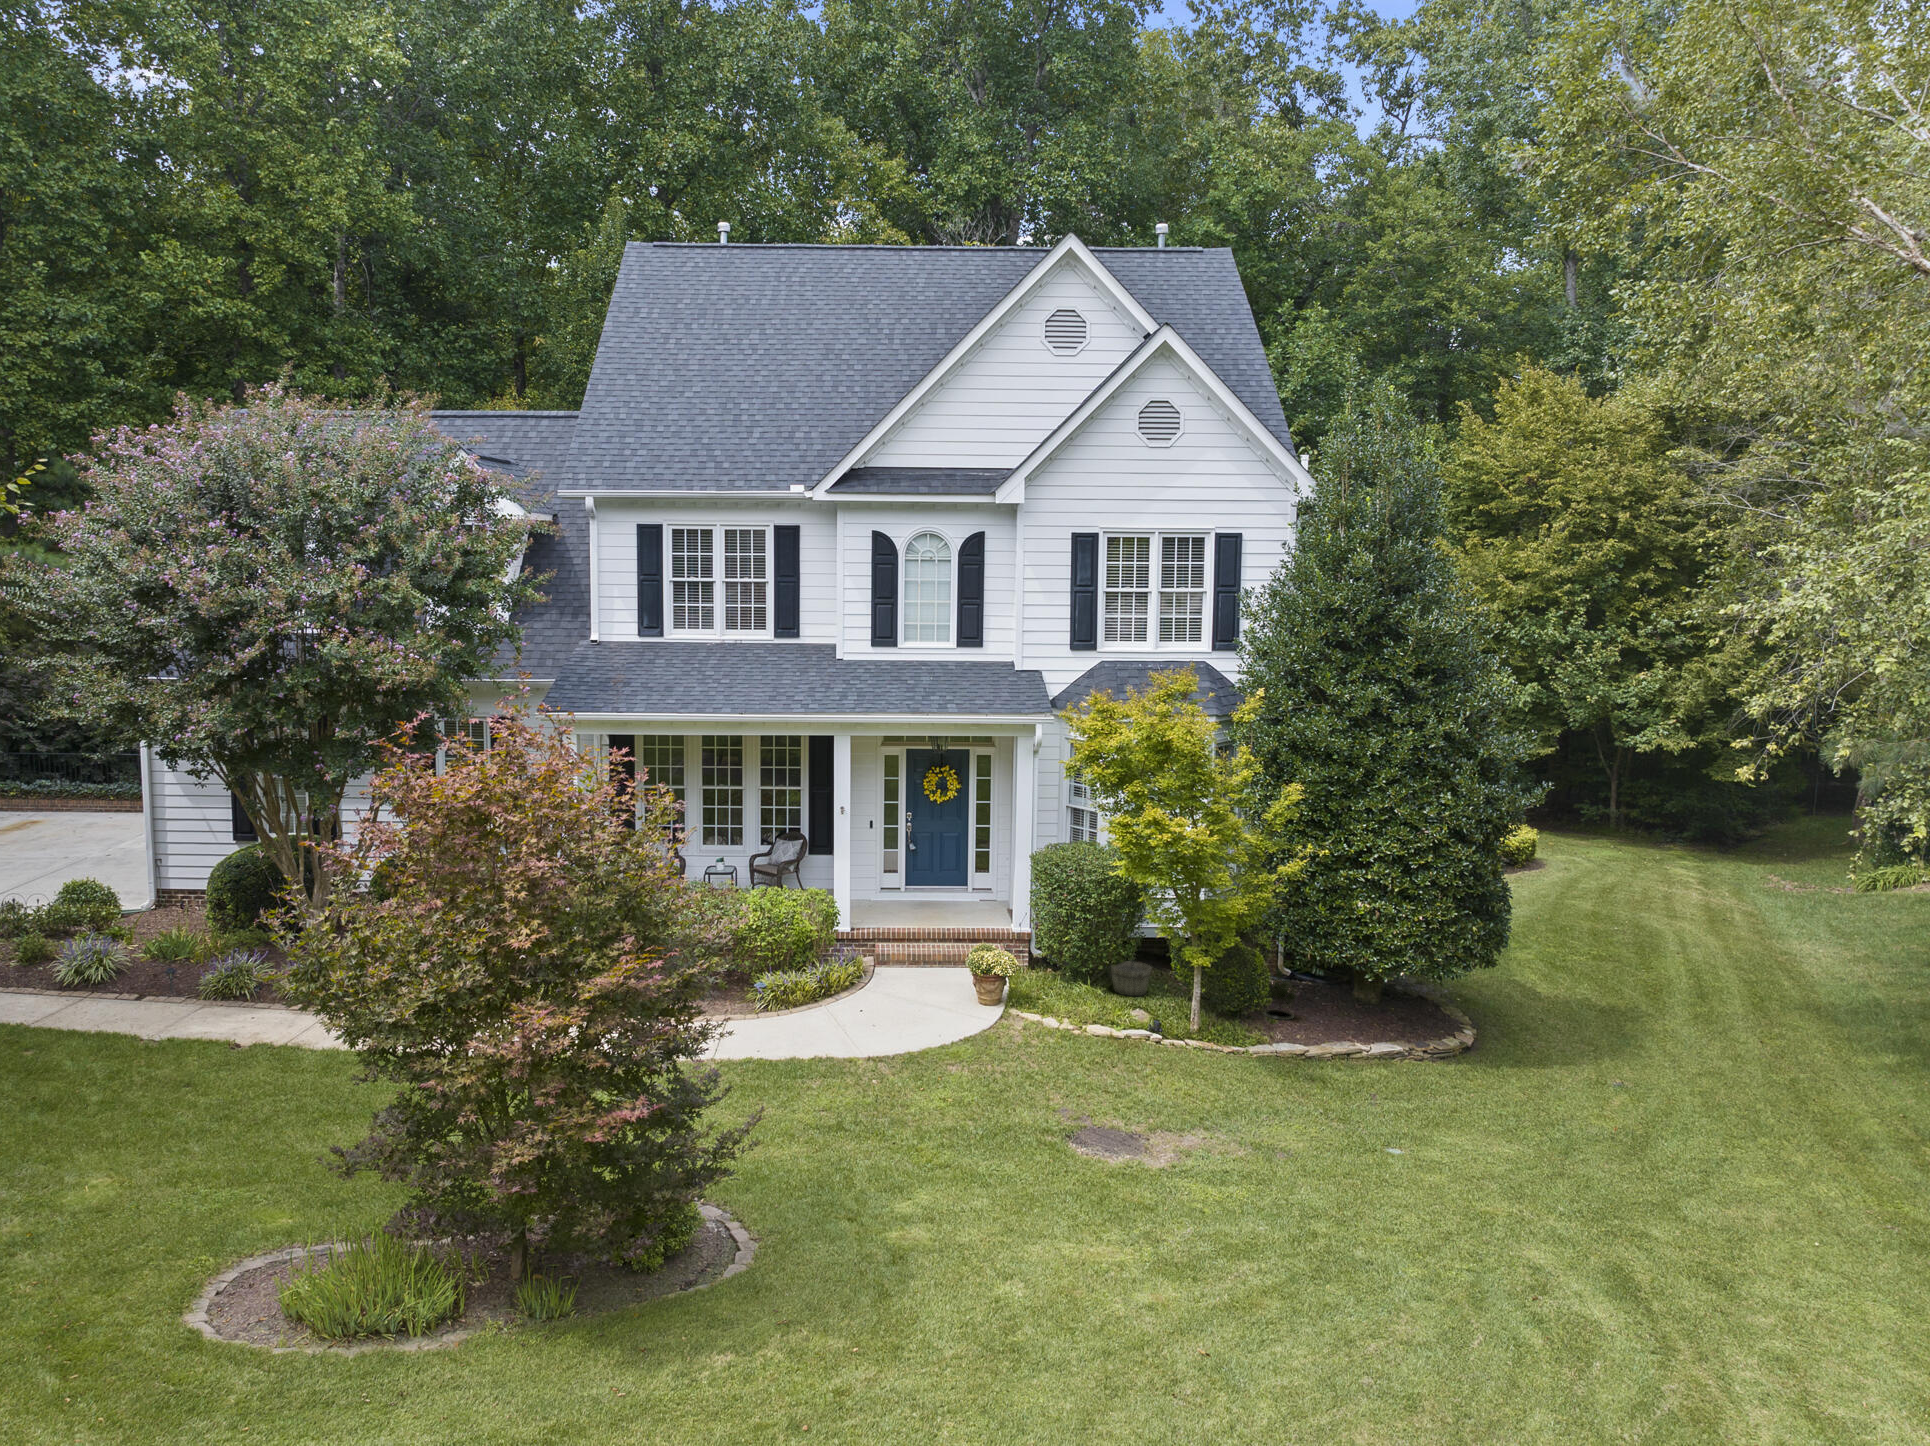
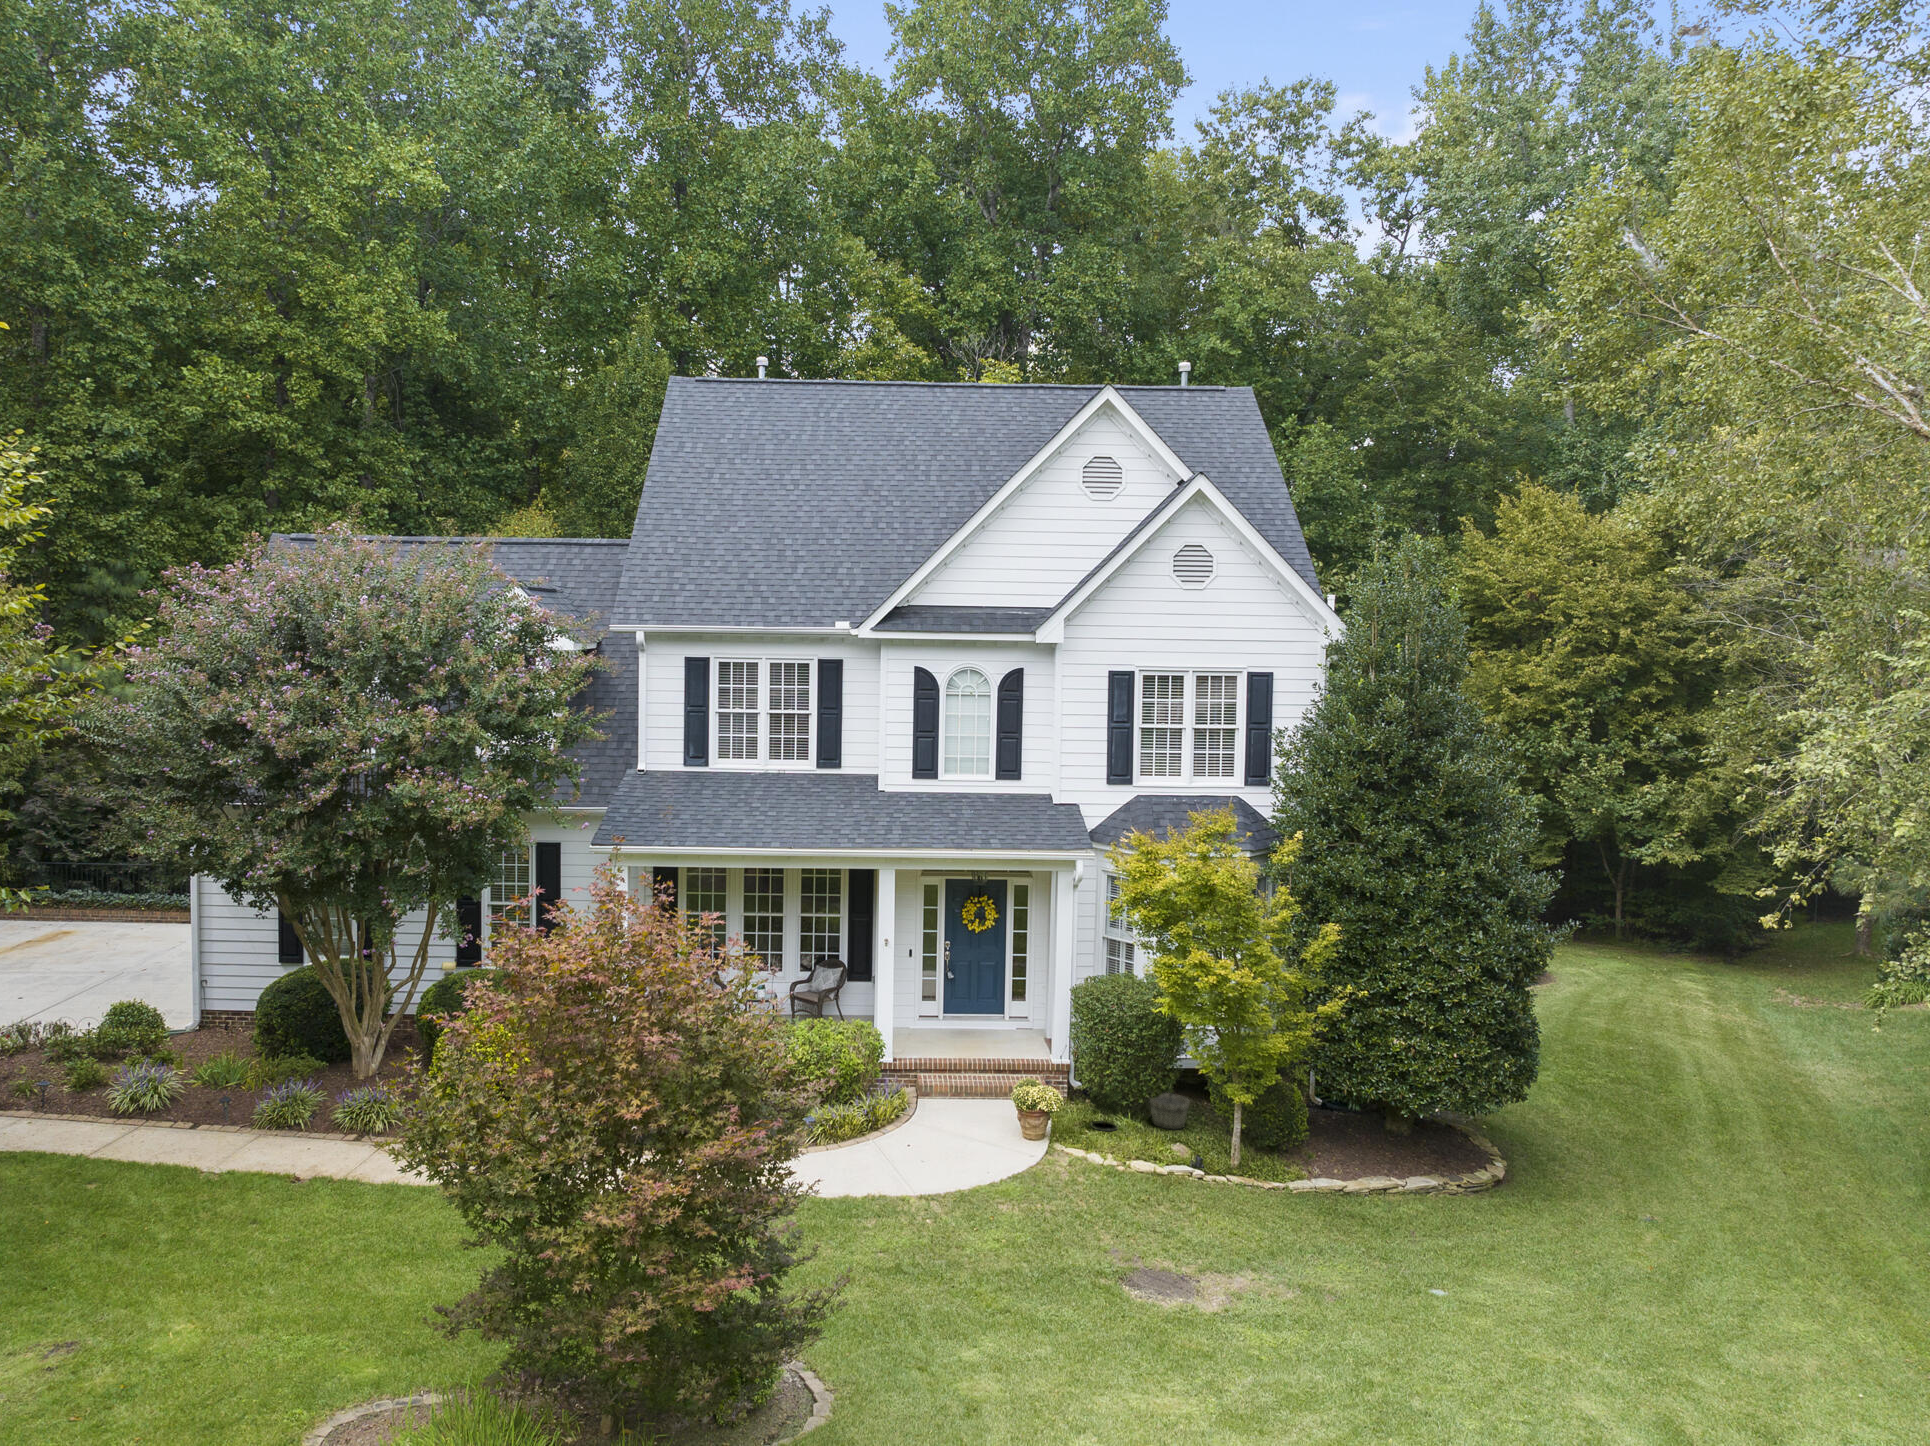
potted tree: present [1264,969,1296,1020] -> present [1091,1079,1119,1131]

